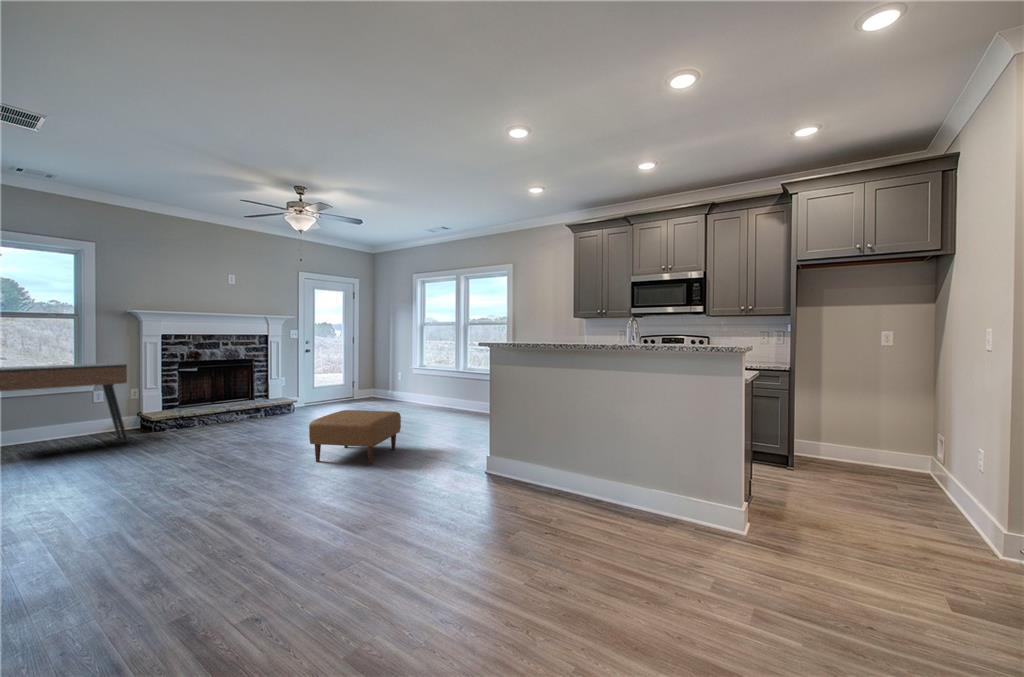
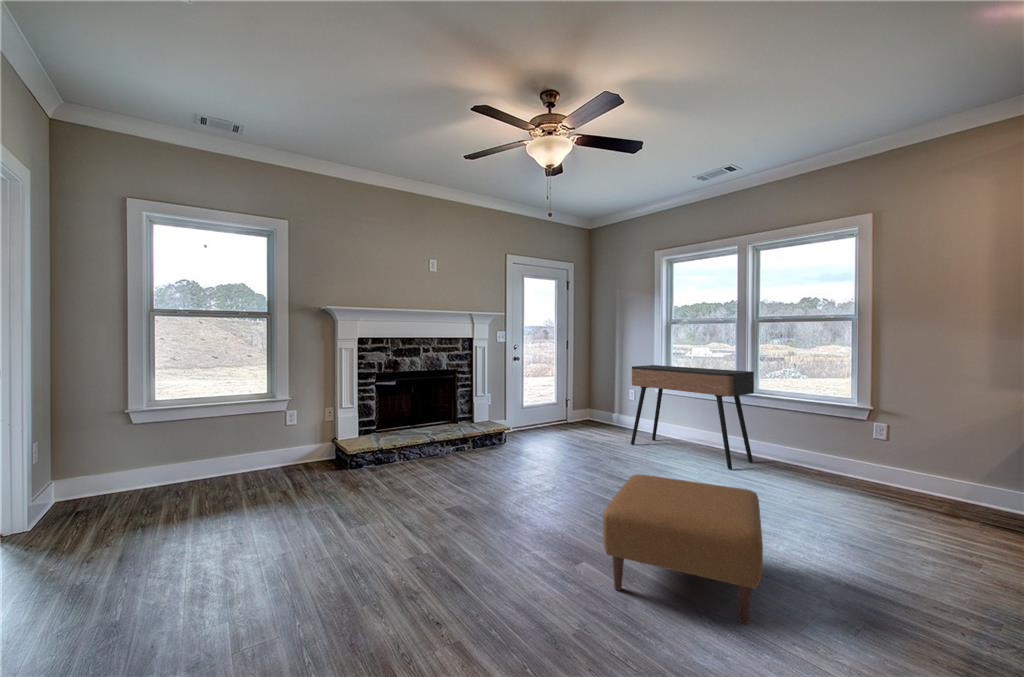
console table: present [0,363,128,442] -> present [631,365,754,469]

